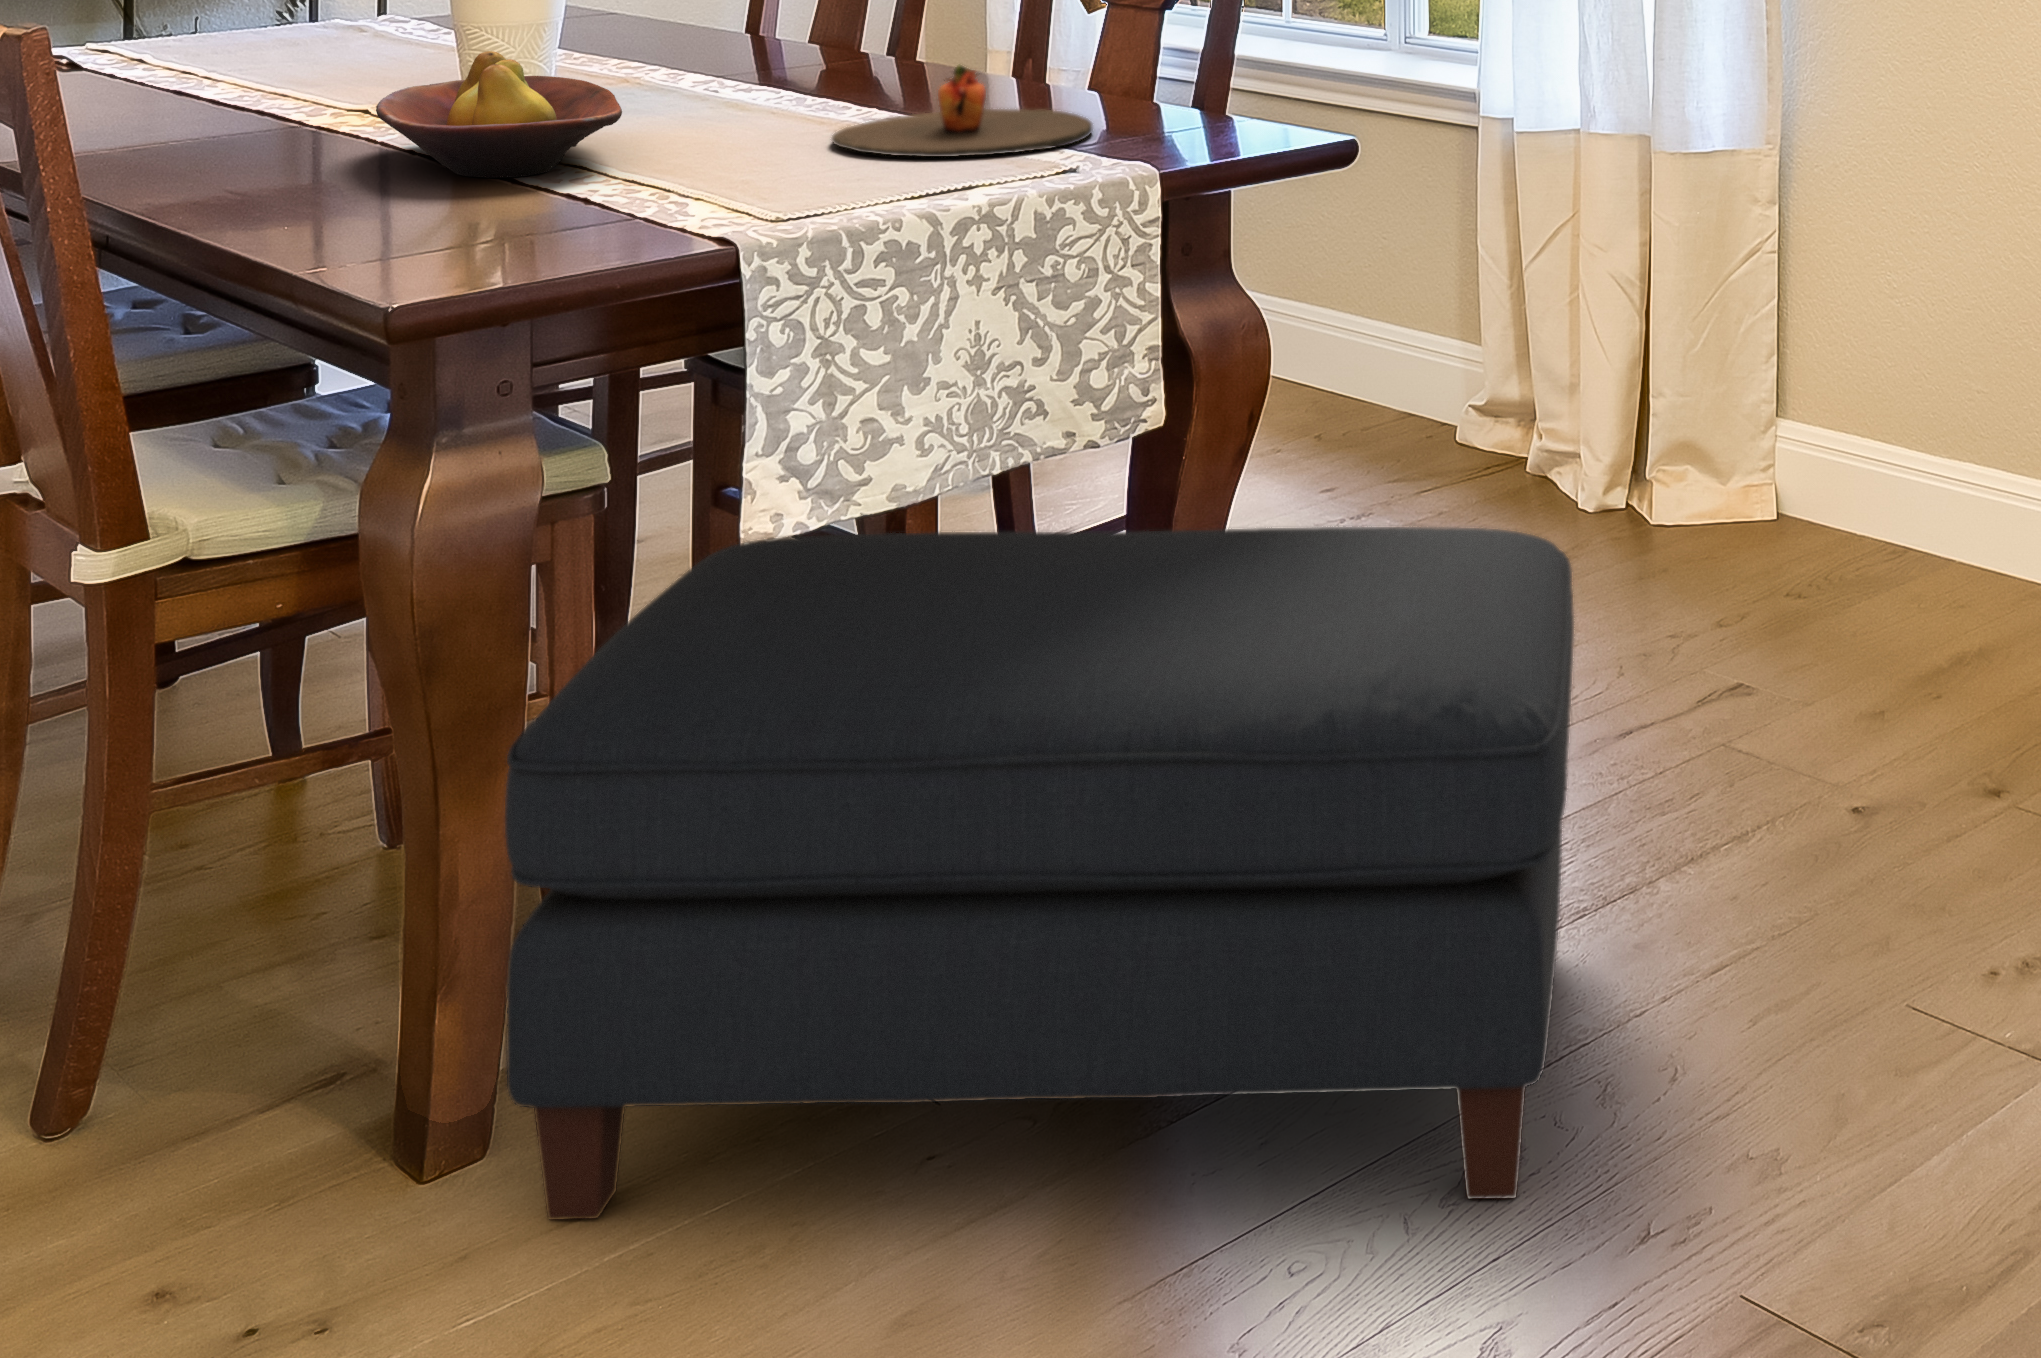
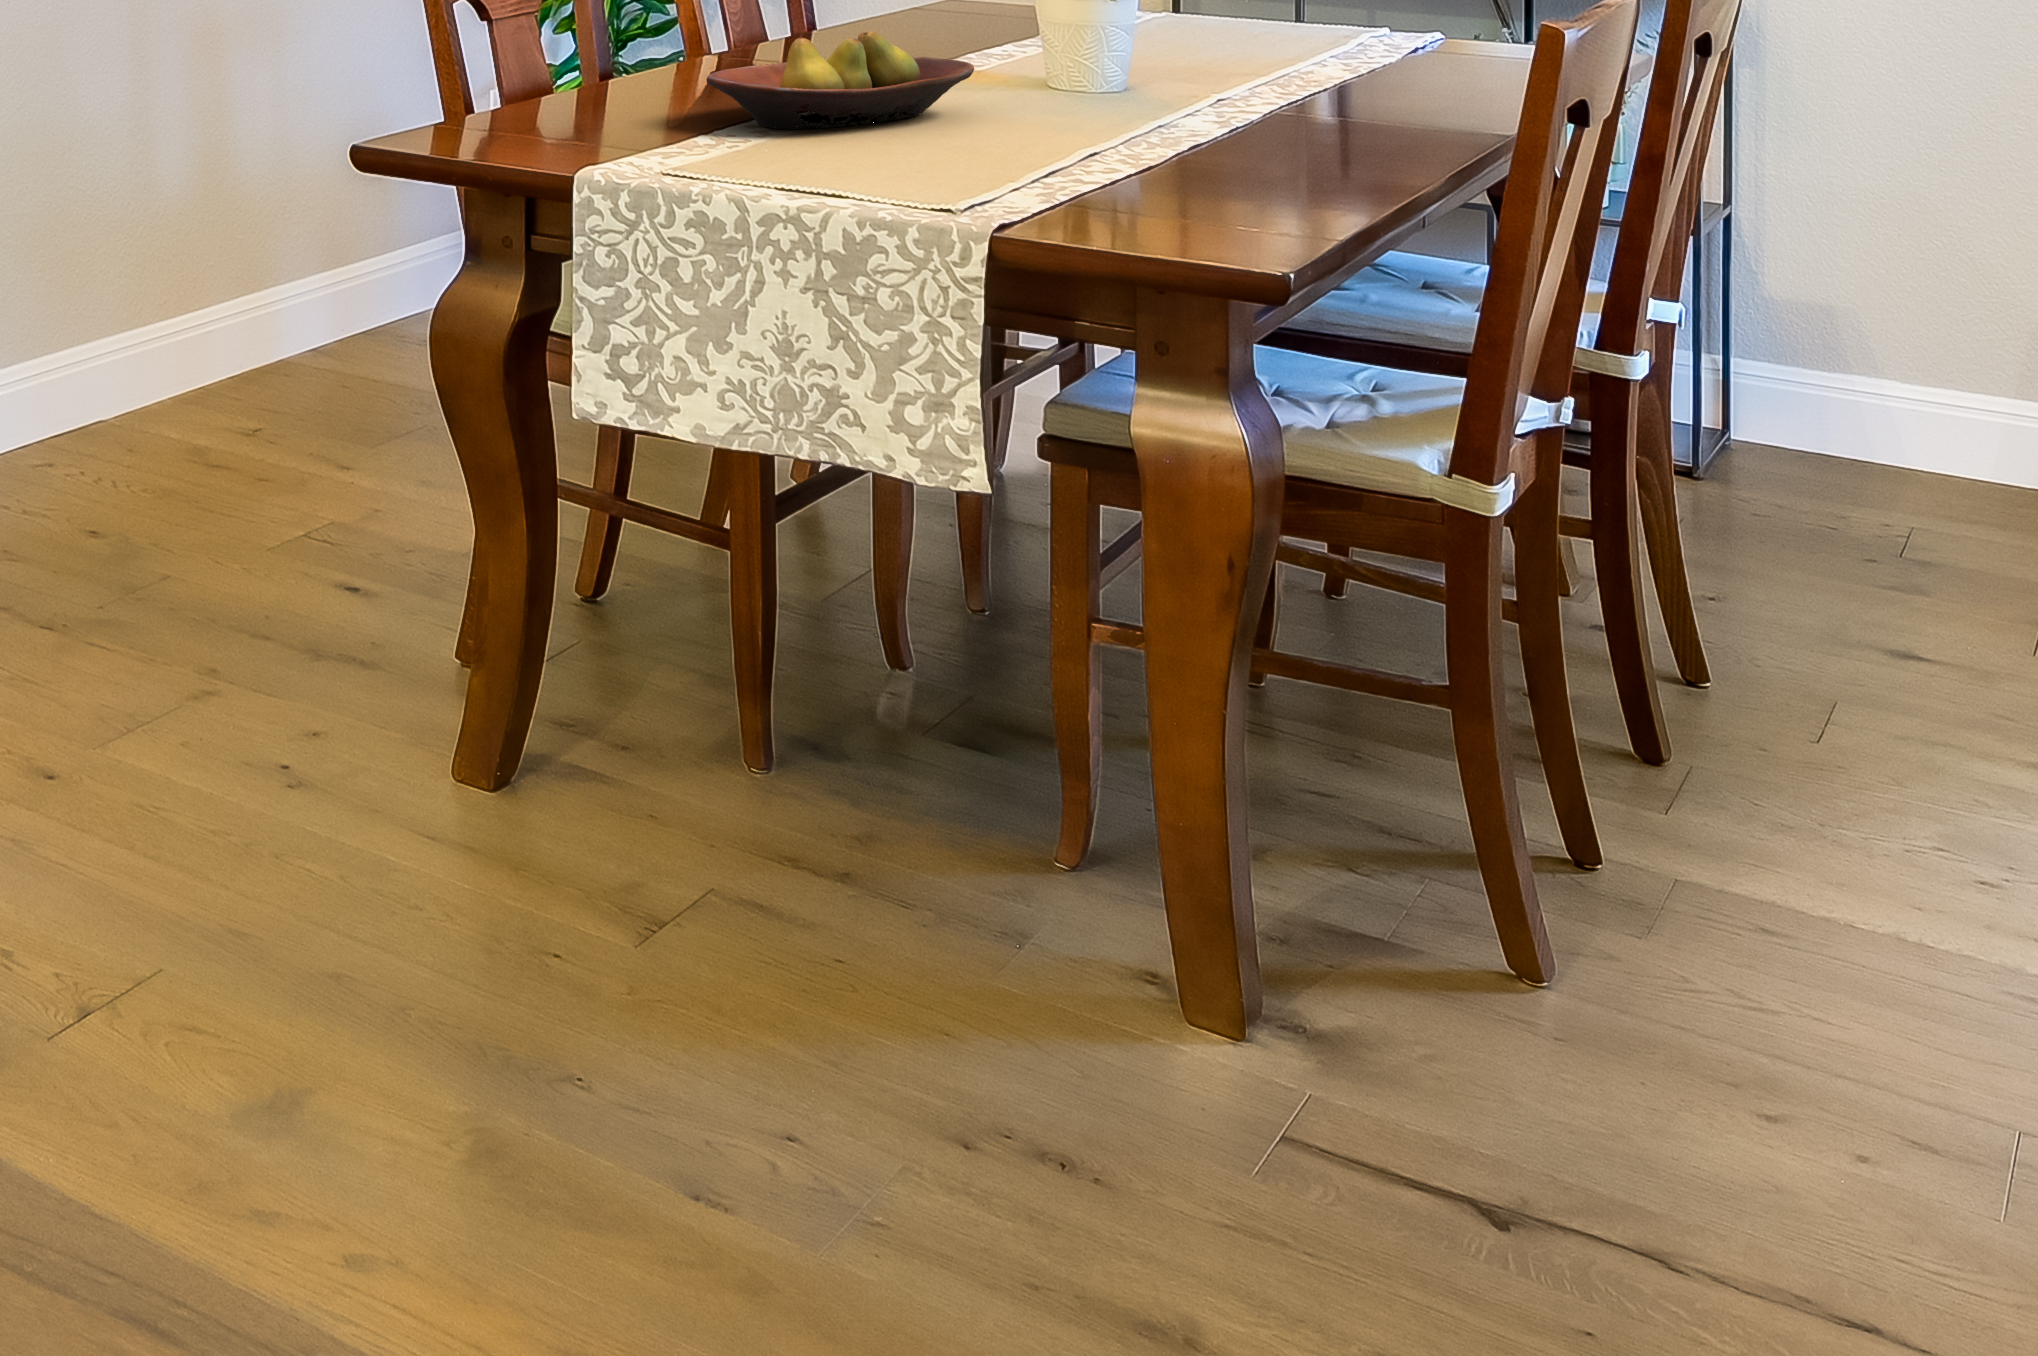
plate: present [832,64,1092,157] -> none [949,102,1218,197]
ottoman: present [505,527,1574,1220] -> none [361,457,1139,1207]

